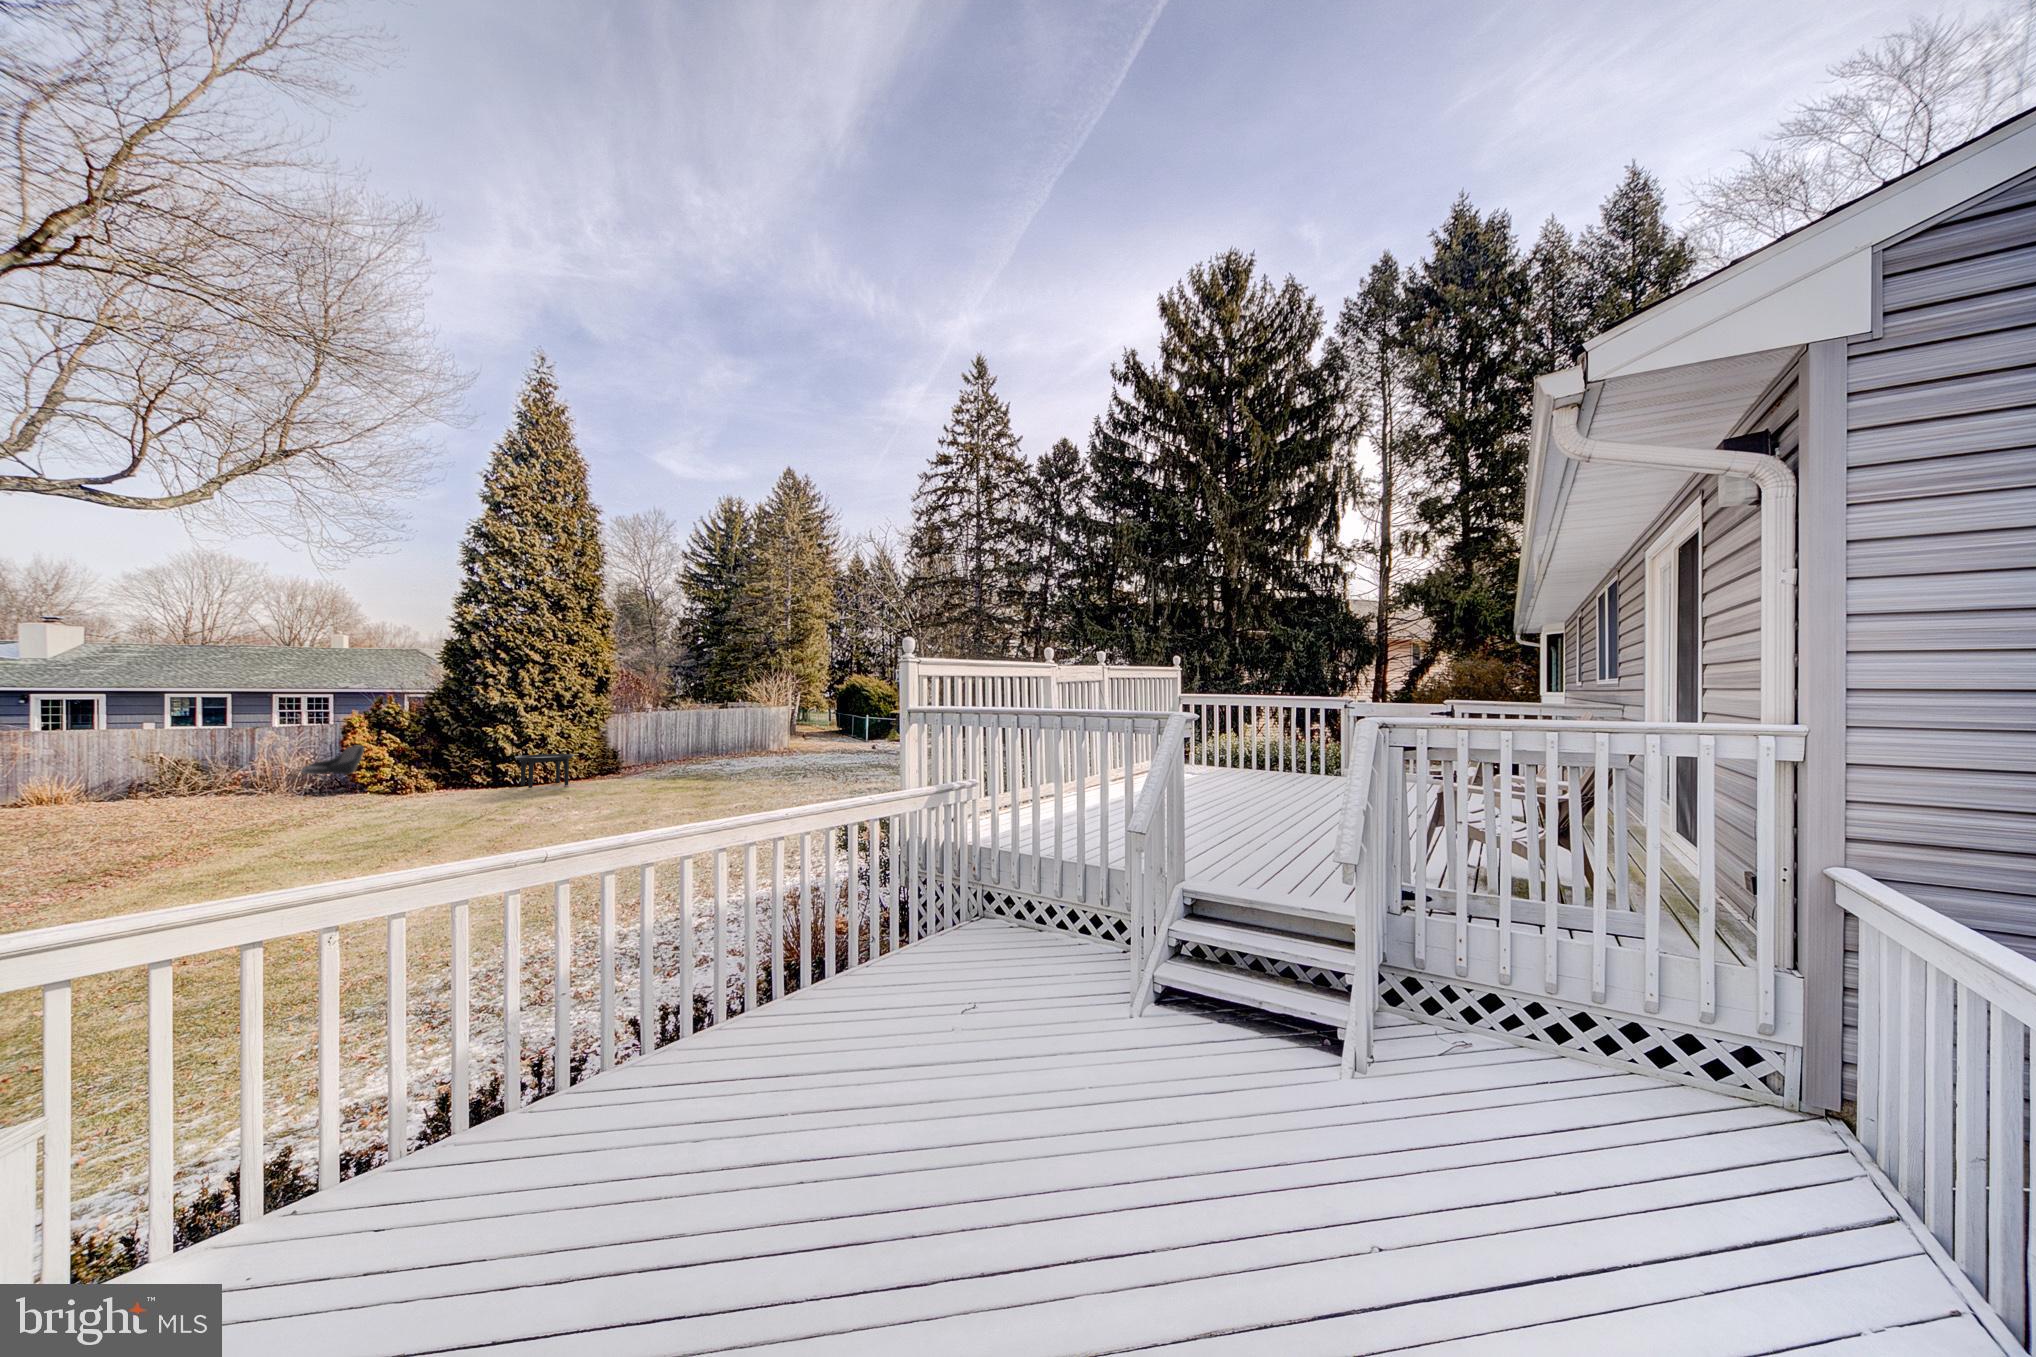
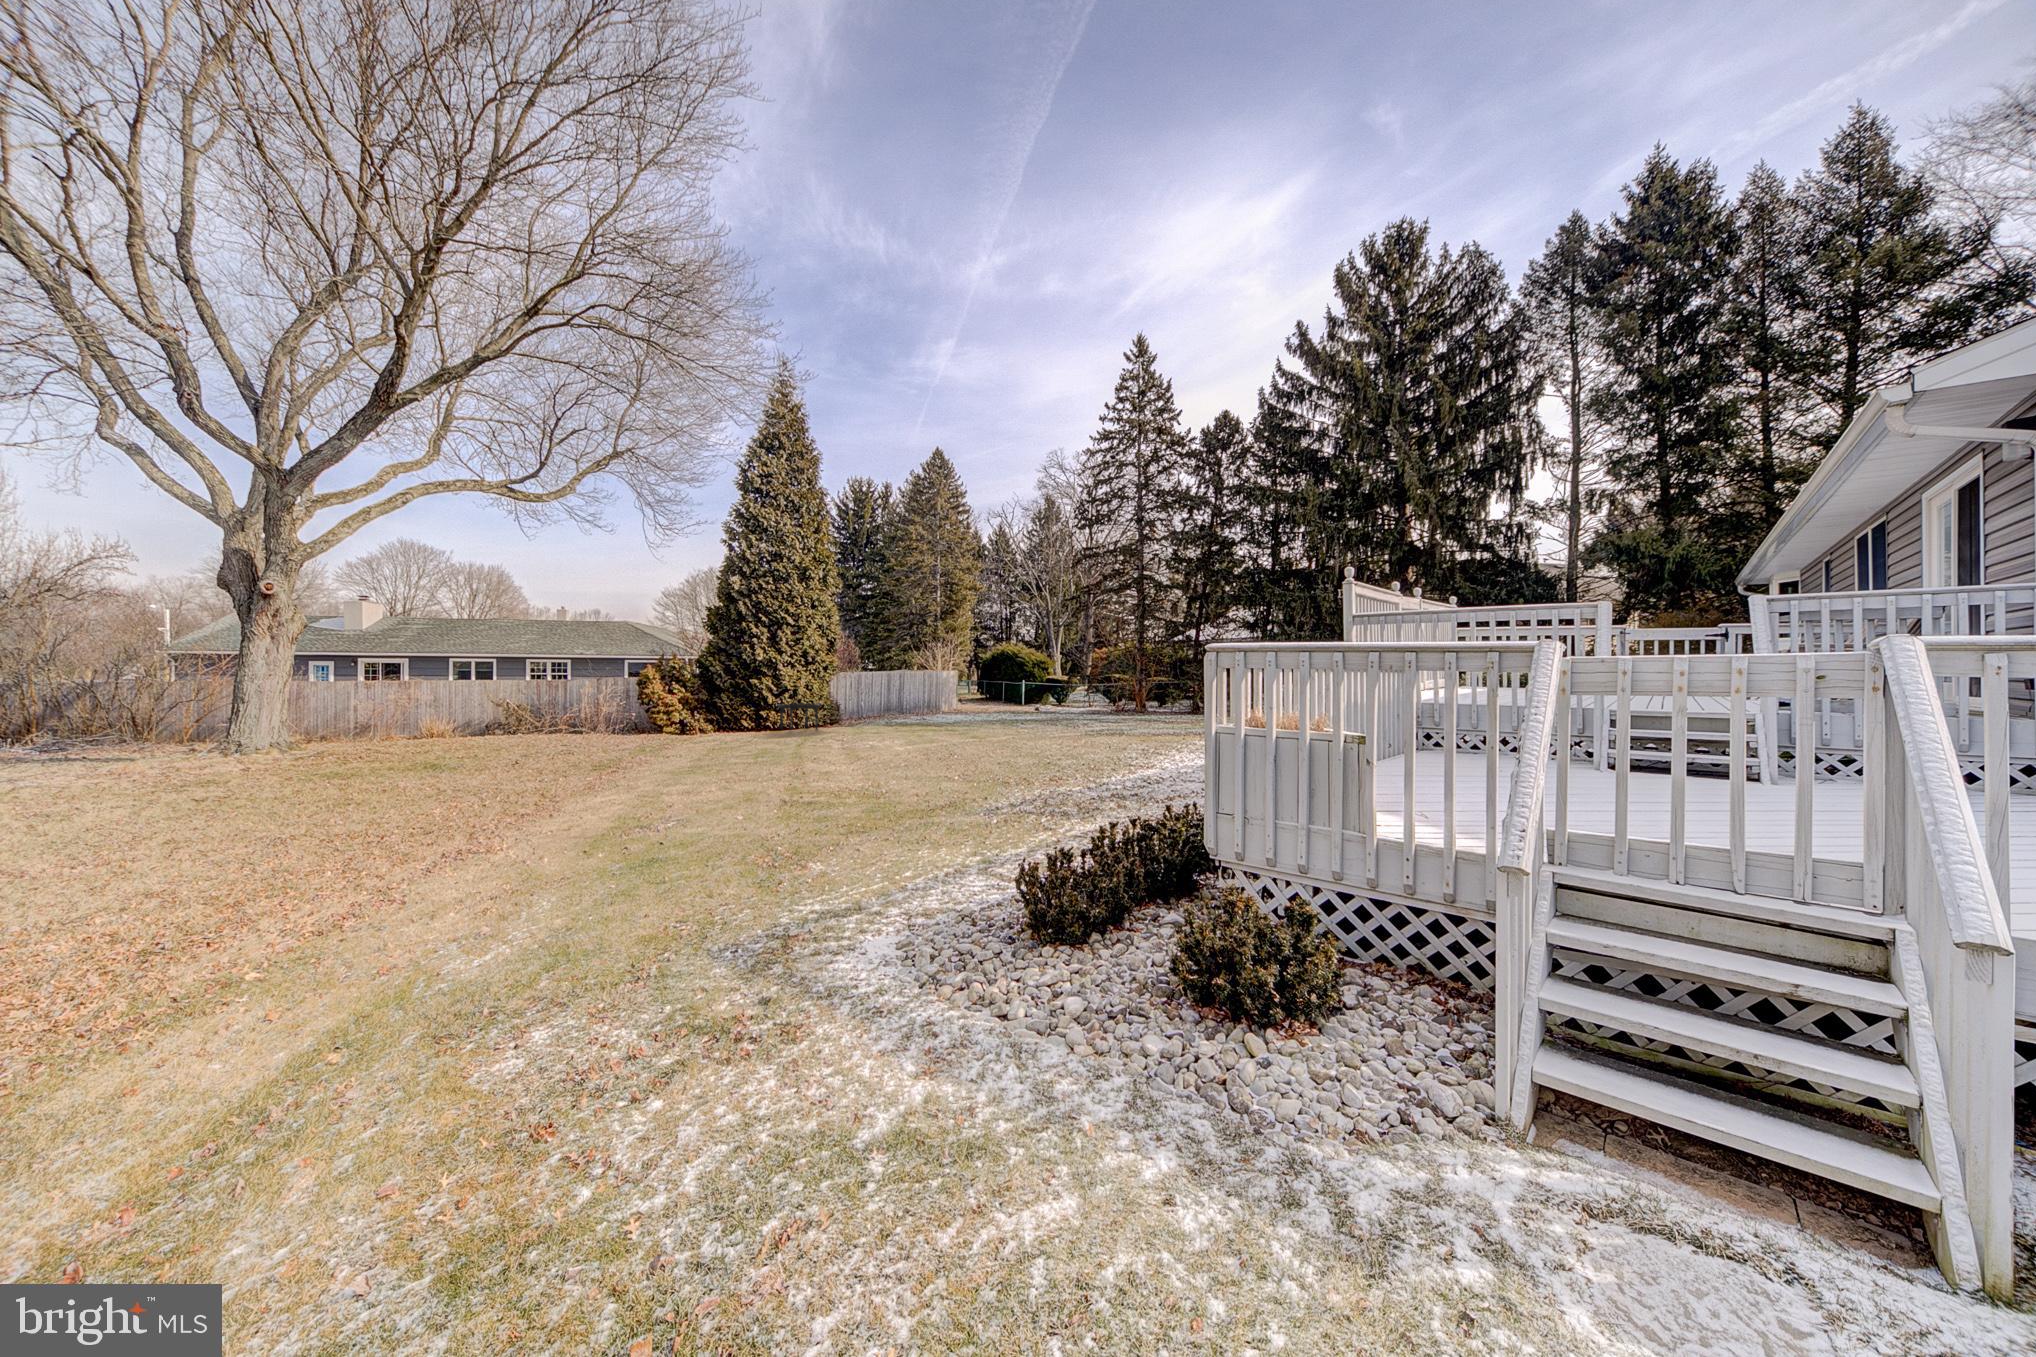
lounge chair: present [301,745,364,795] -> none [621,693,666,732]

